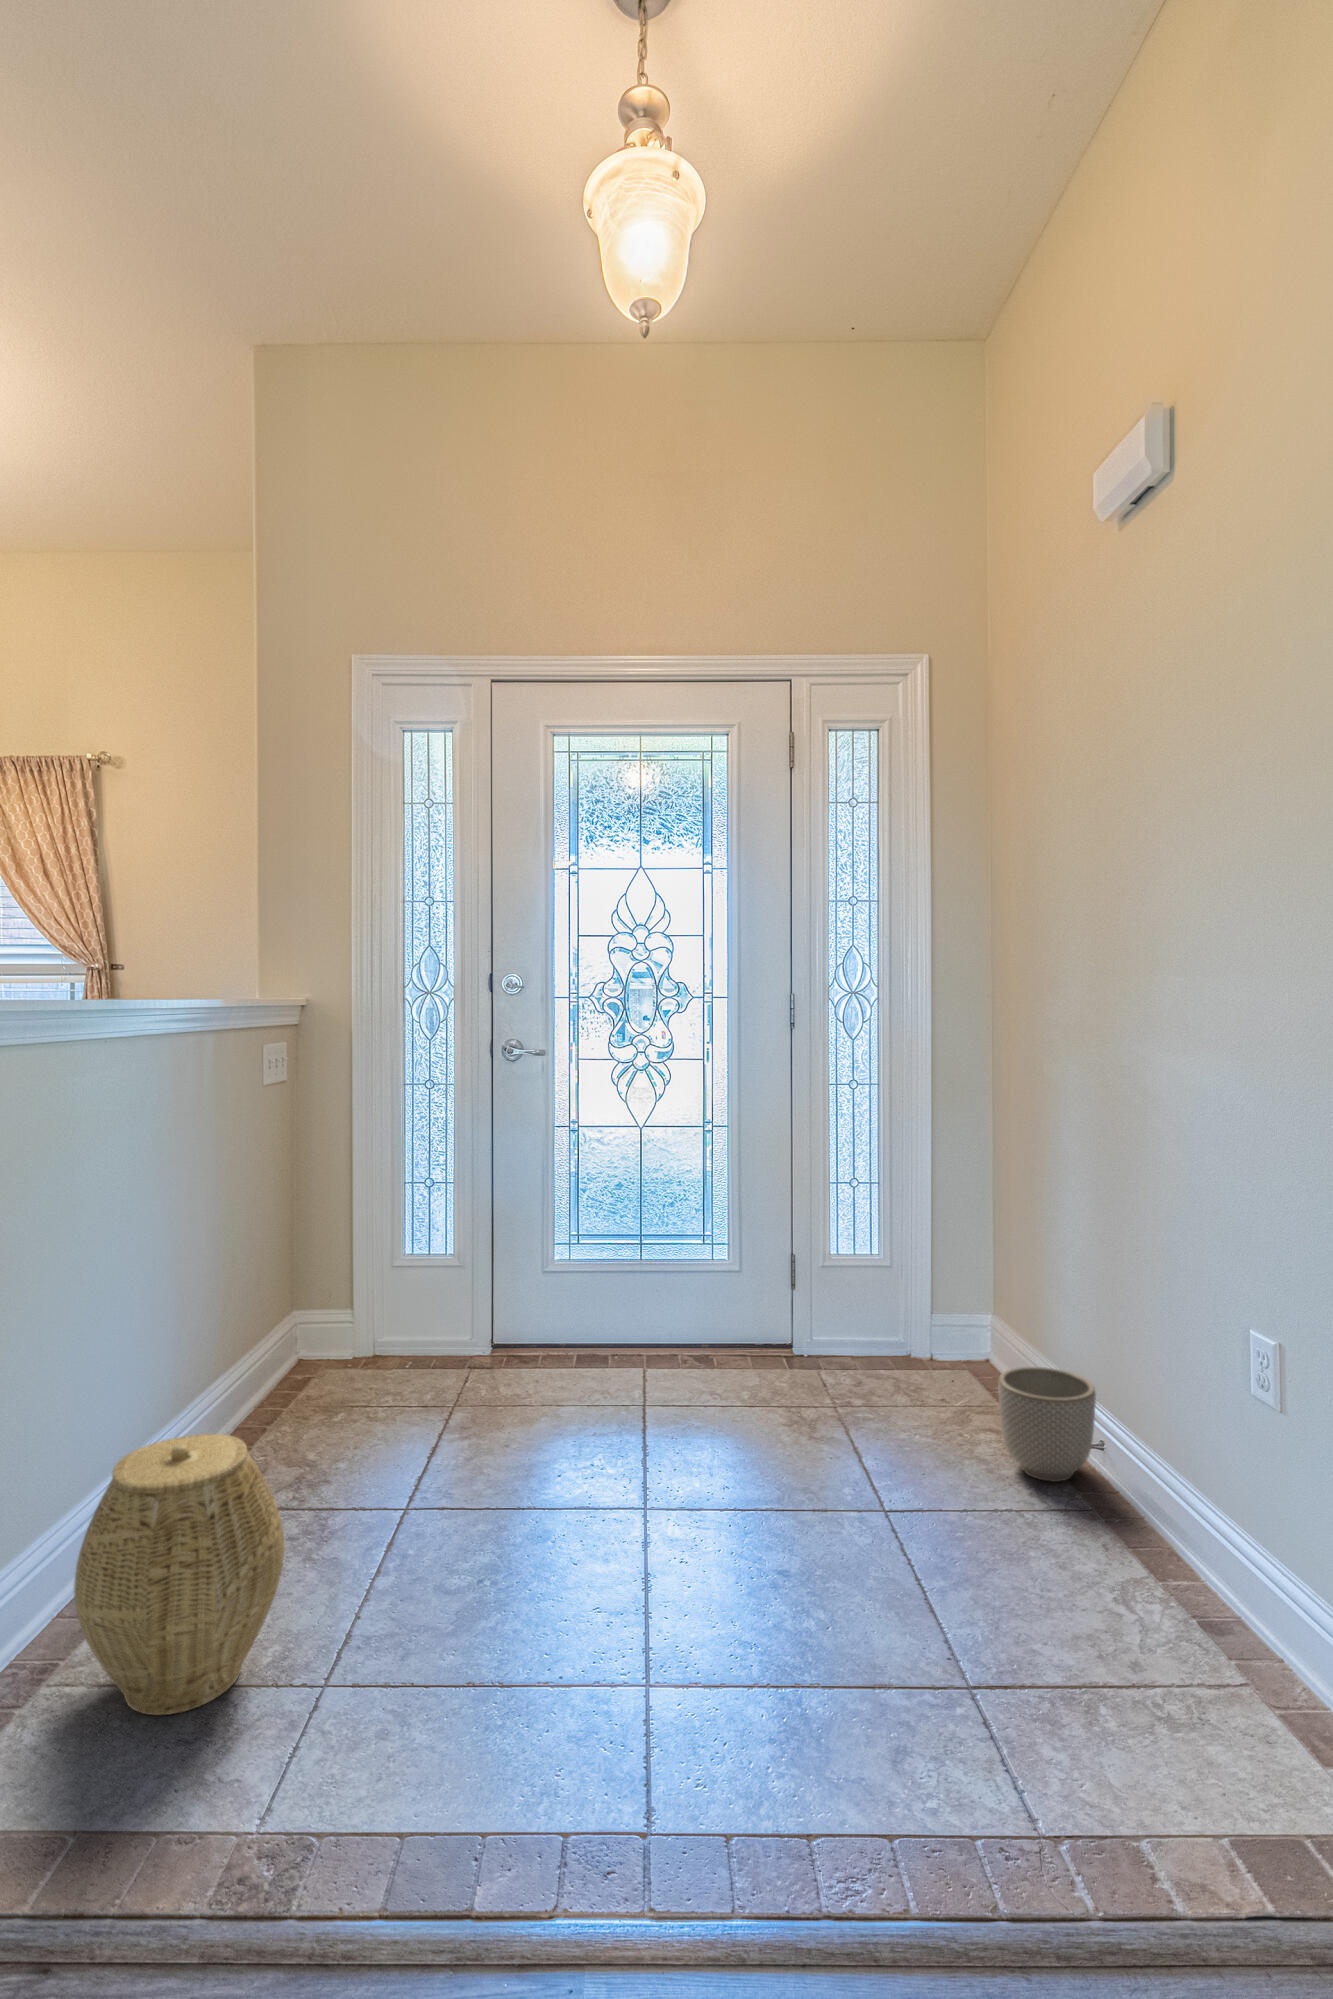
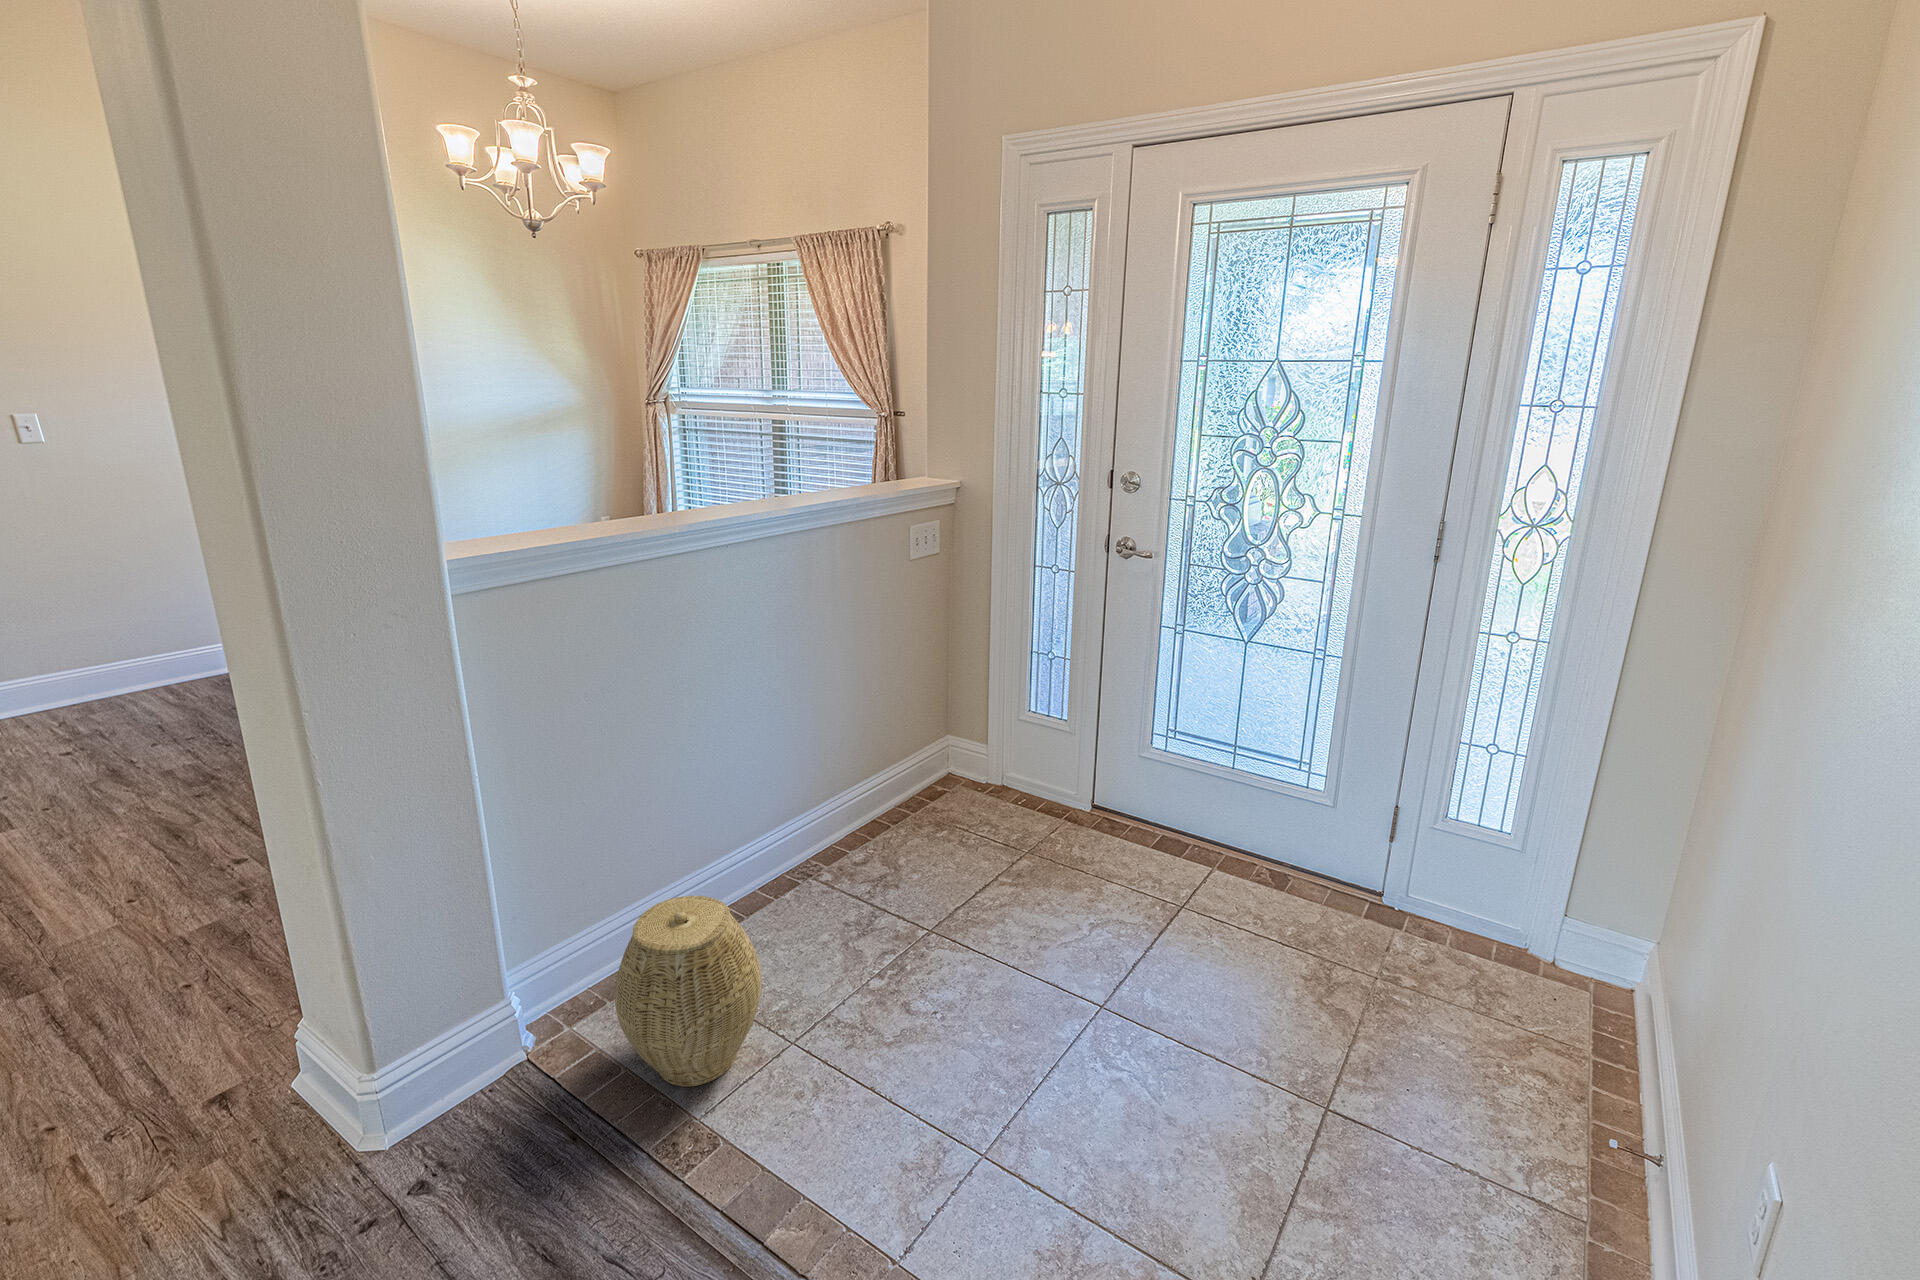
planter: present [998,1367,1096,1482] -> none [1530,1055,1677,1208]

